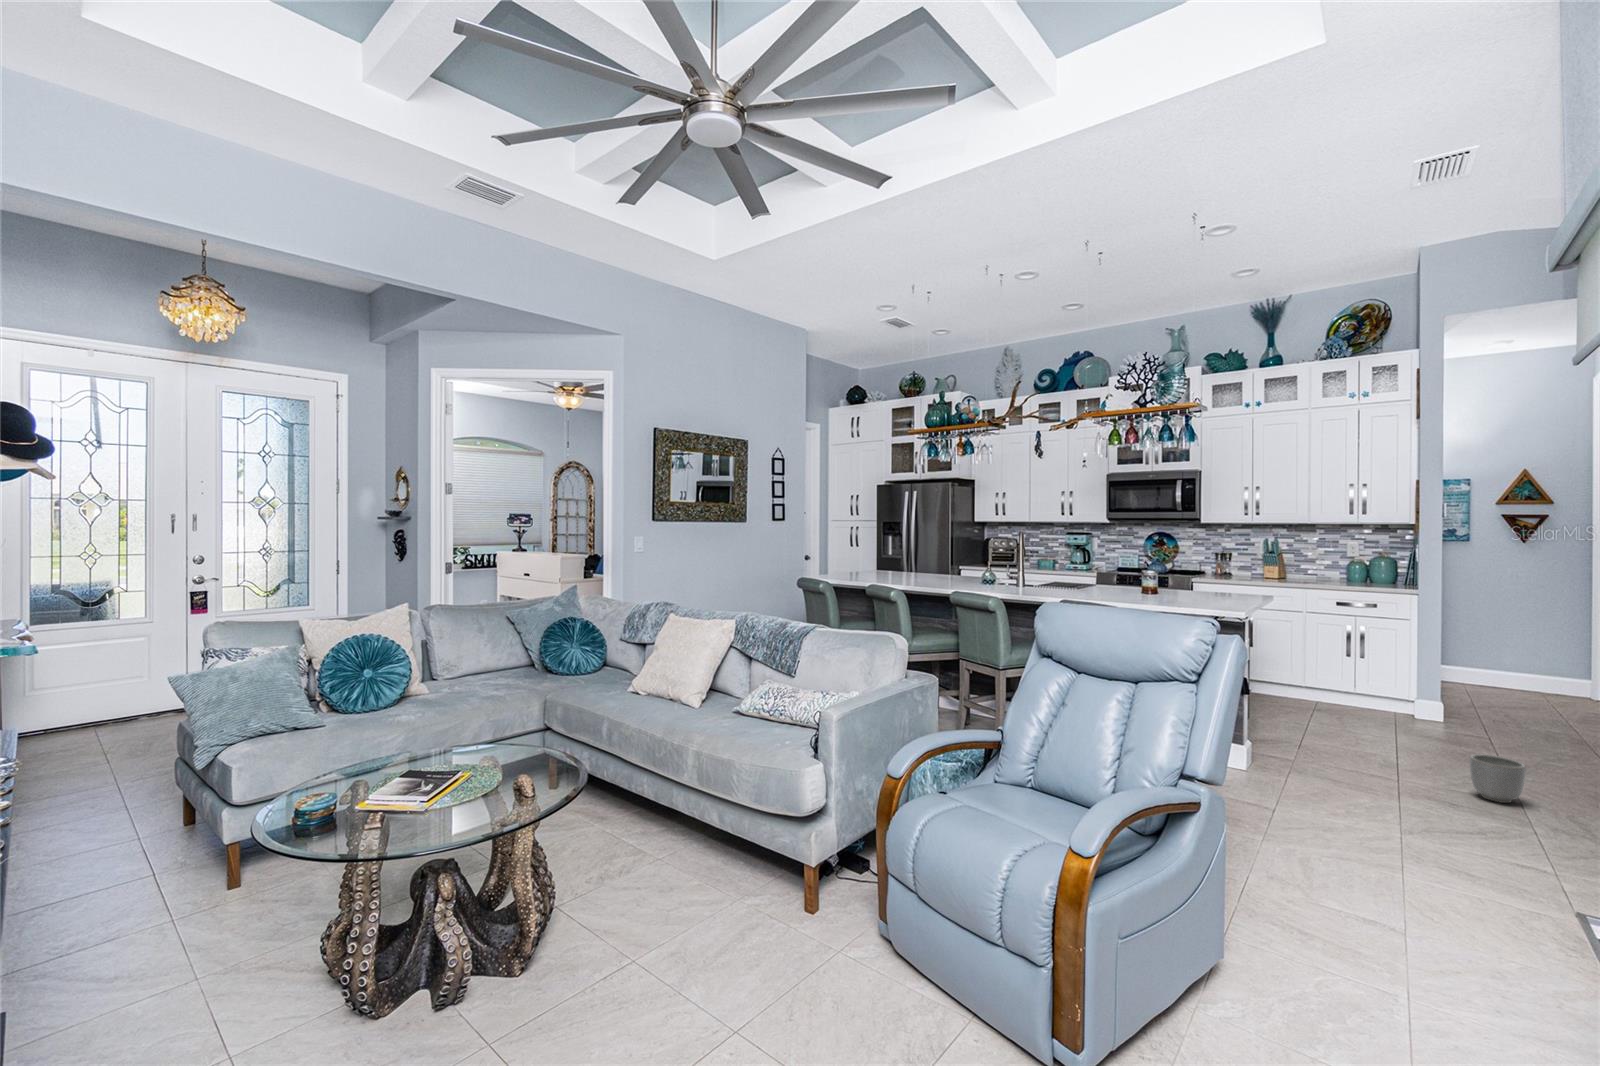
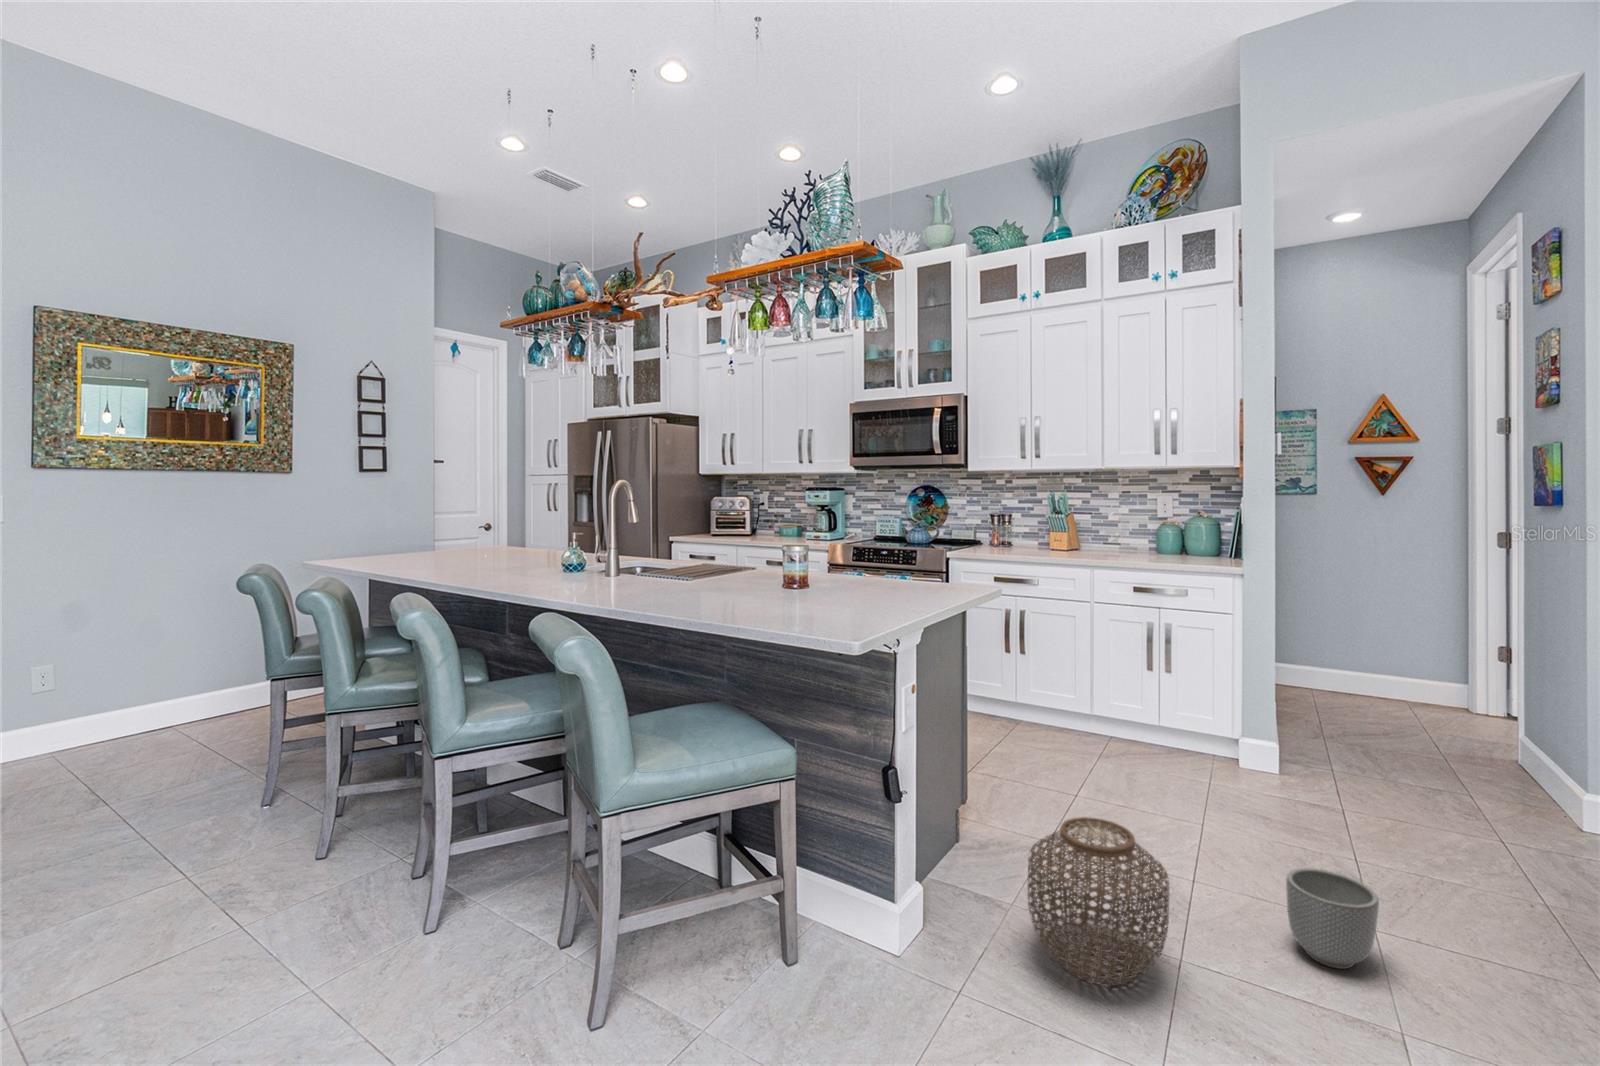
woven basket: none [1319,720,1406,801] -> present [1028,817,1169,986]

